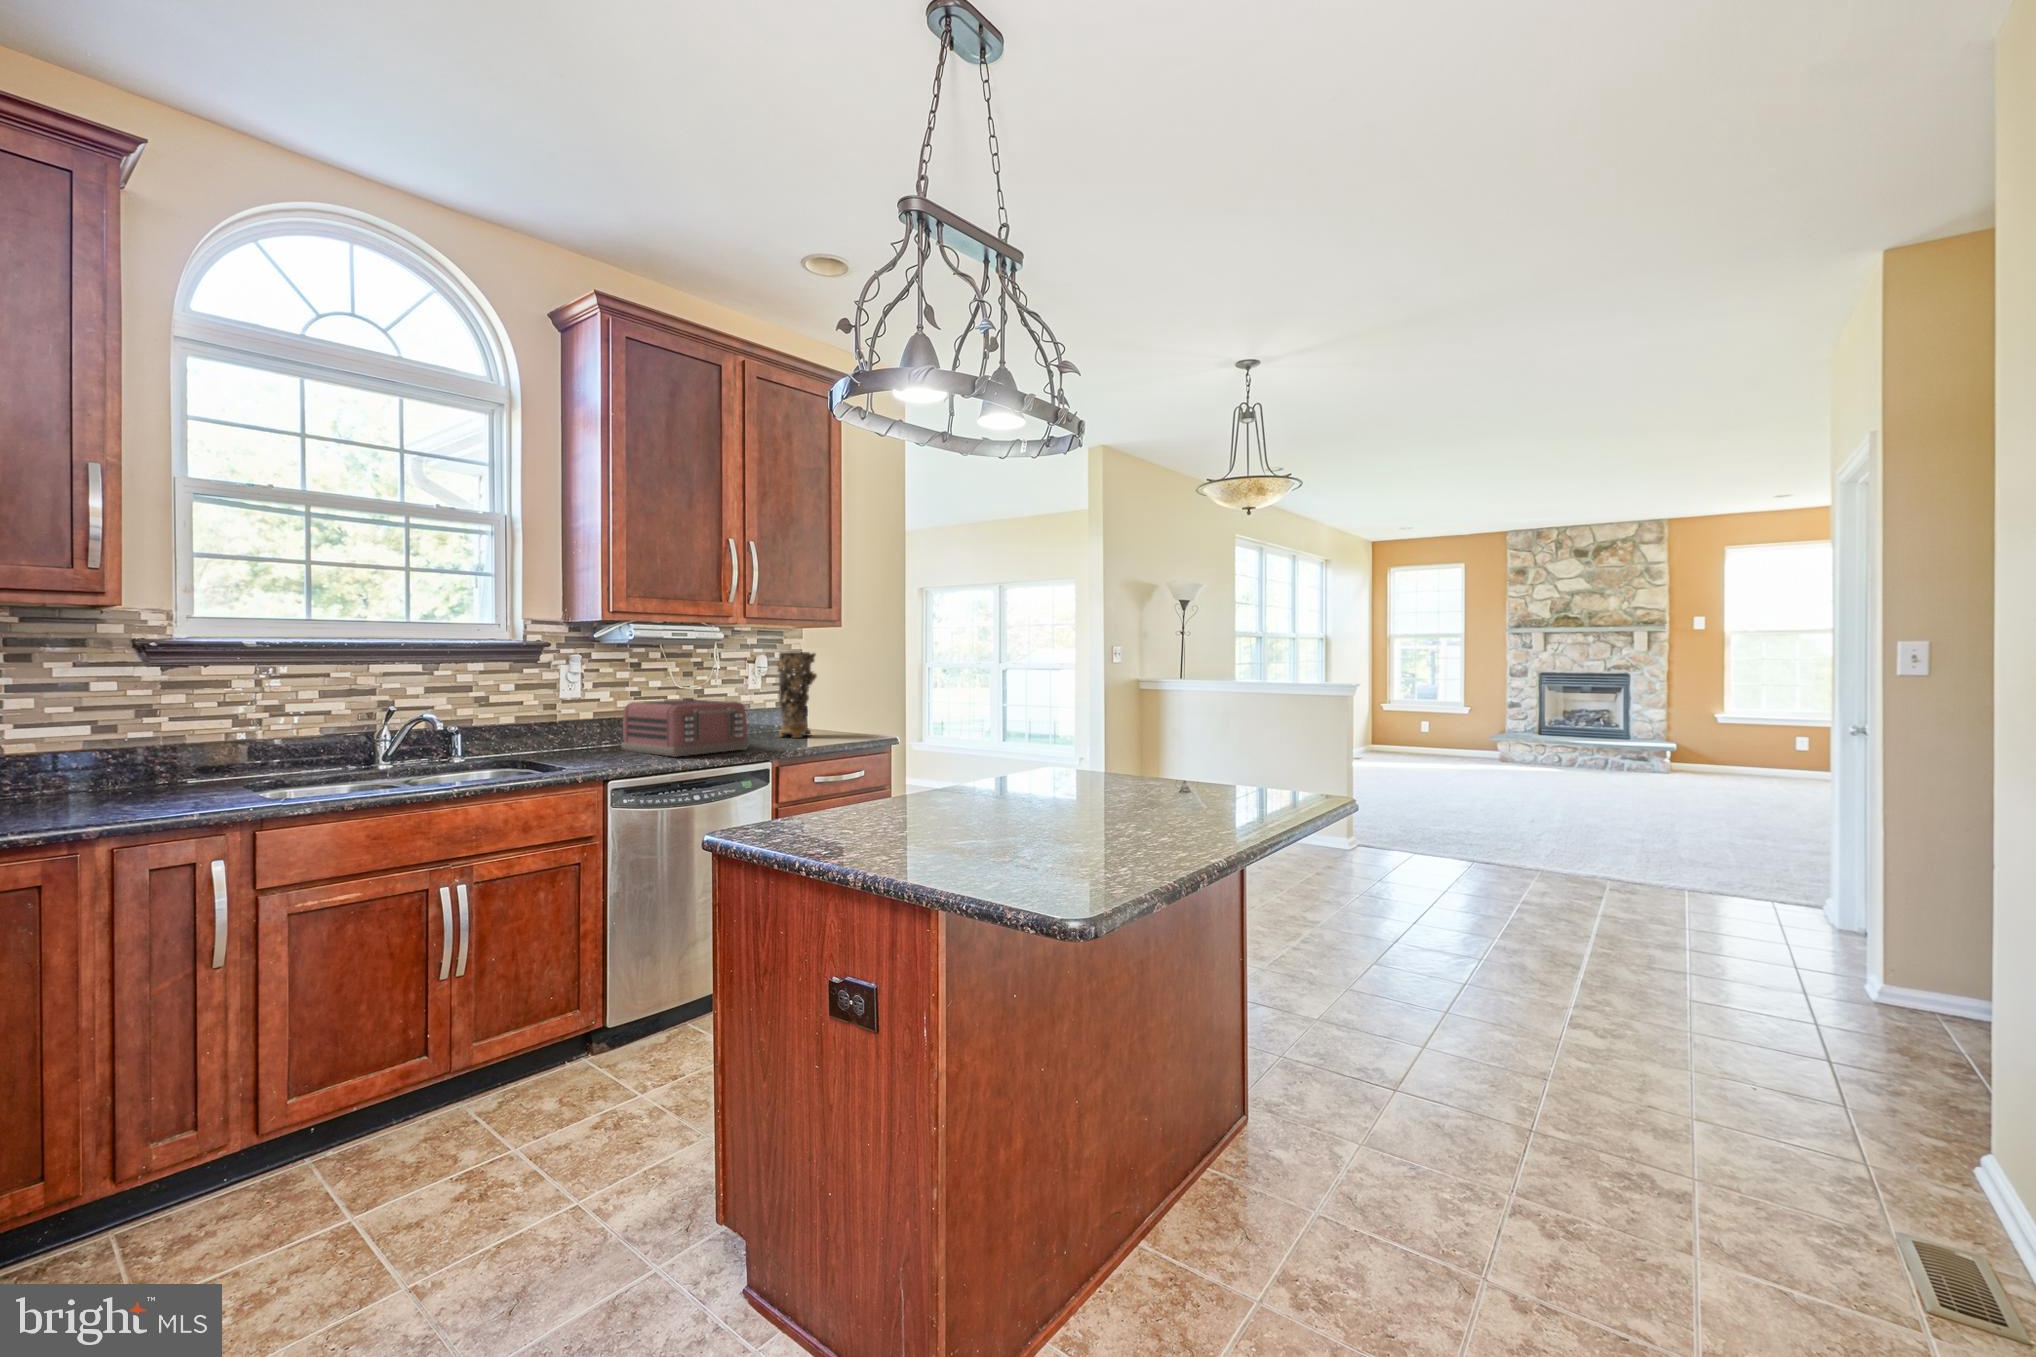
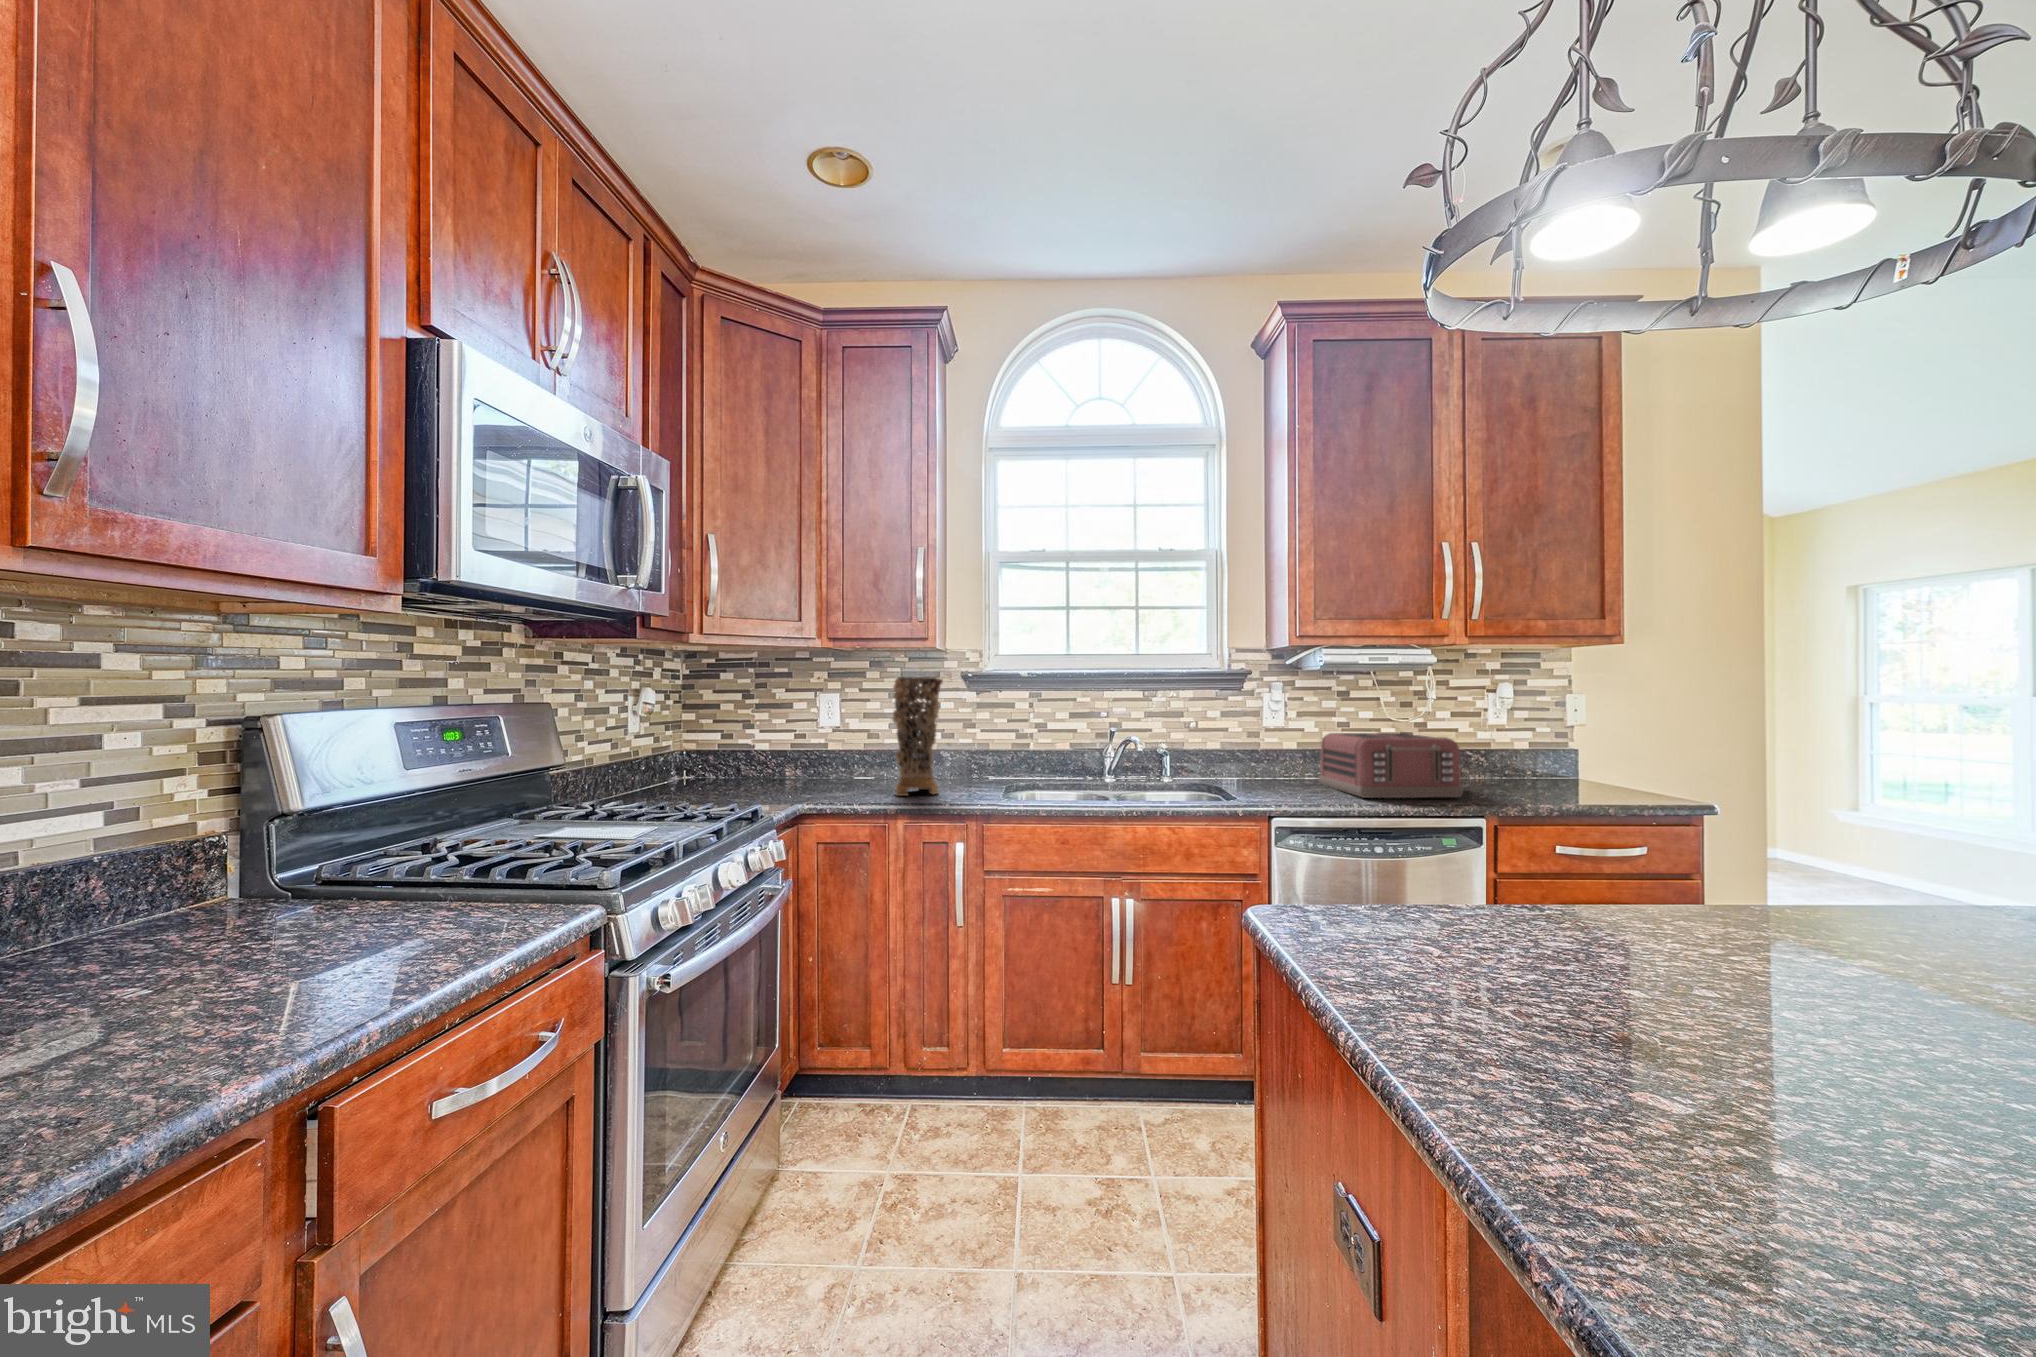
decorative vase: present [776,652,817,738] -> present [892,676,943,796]

